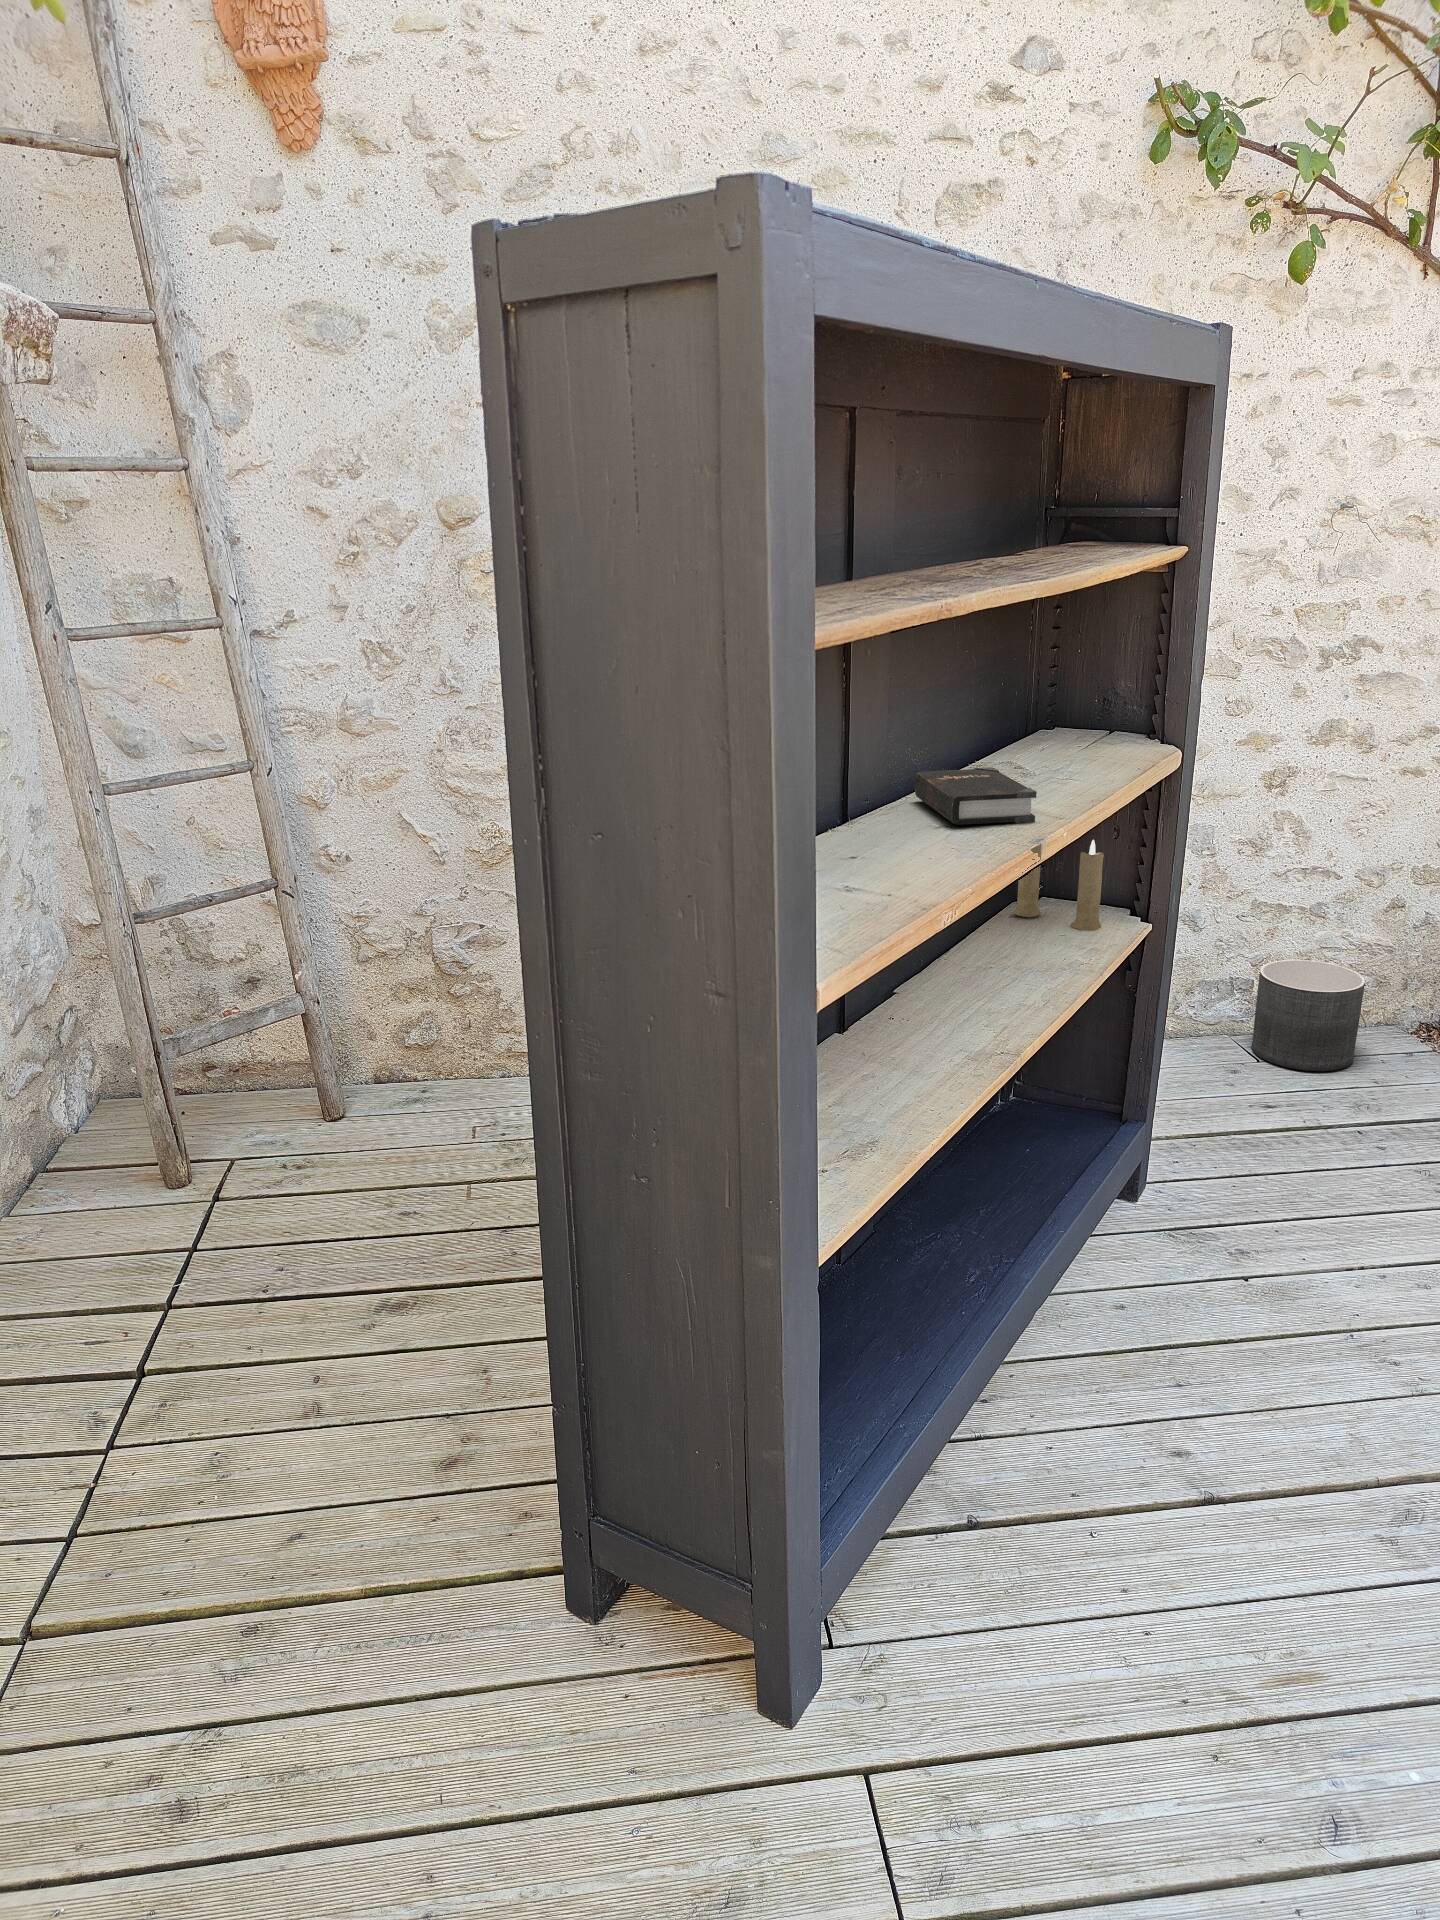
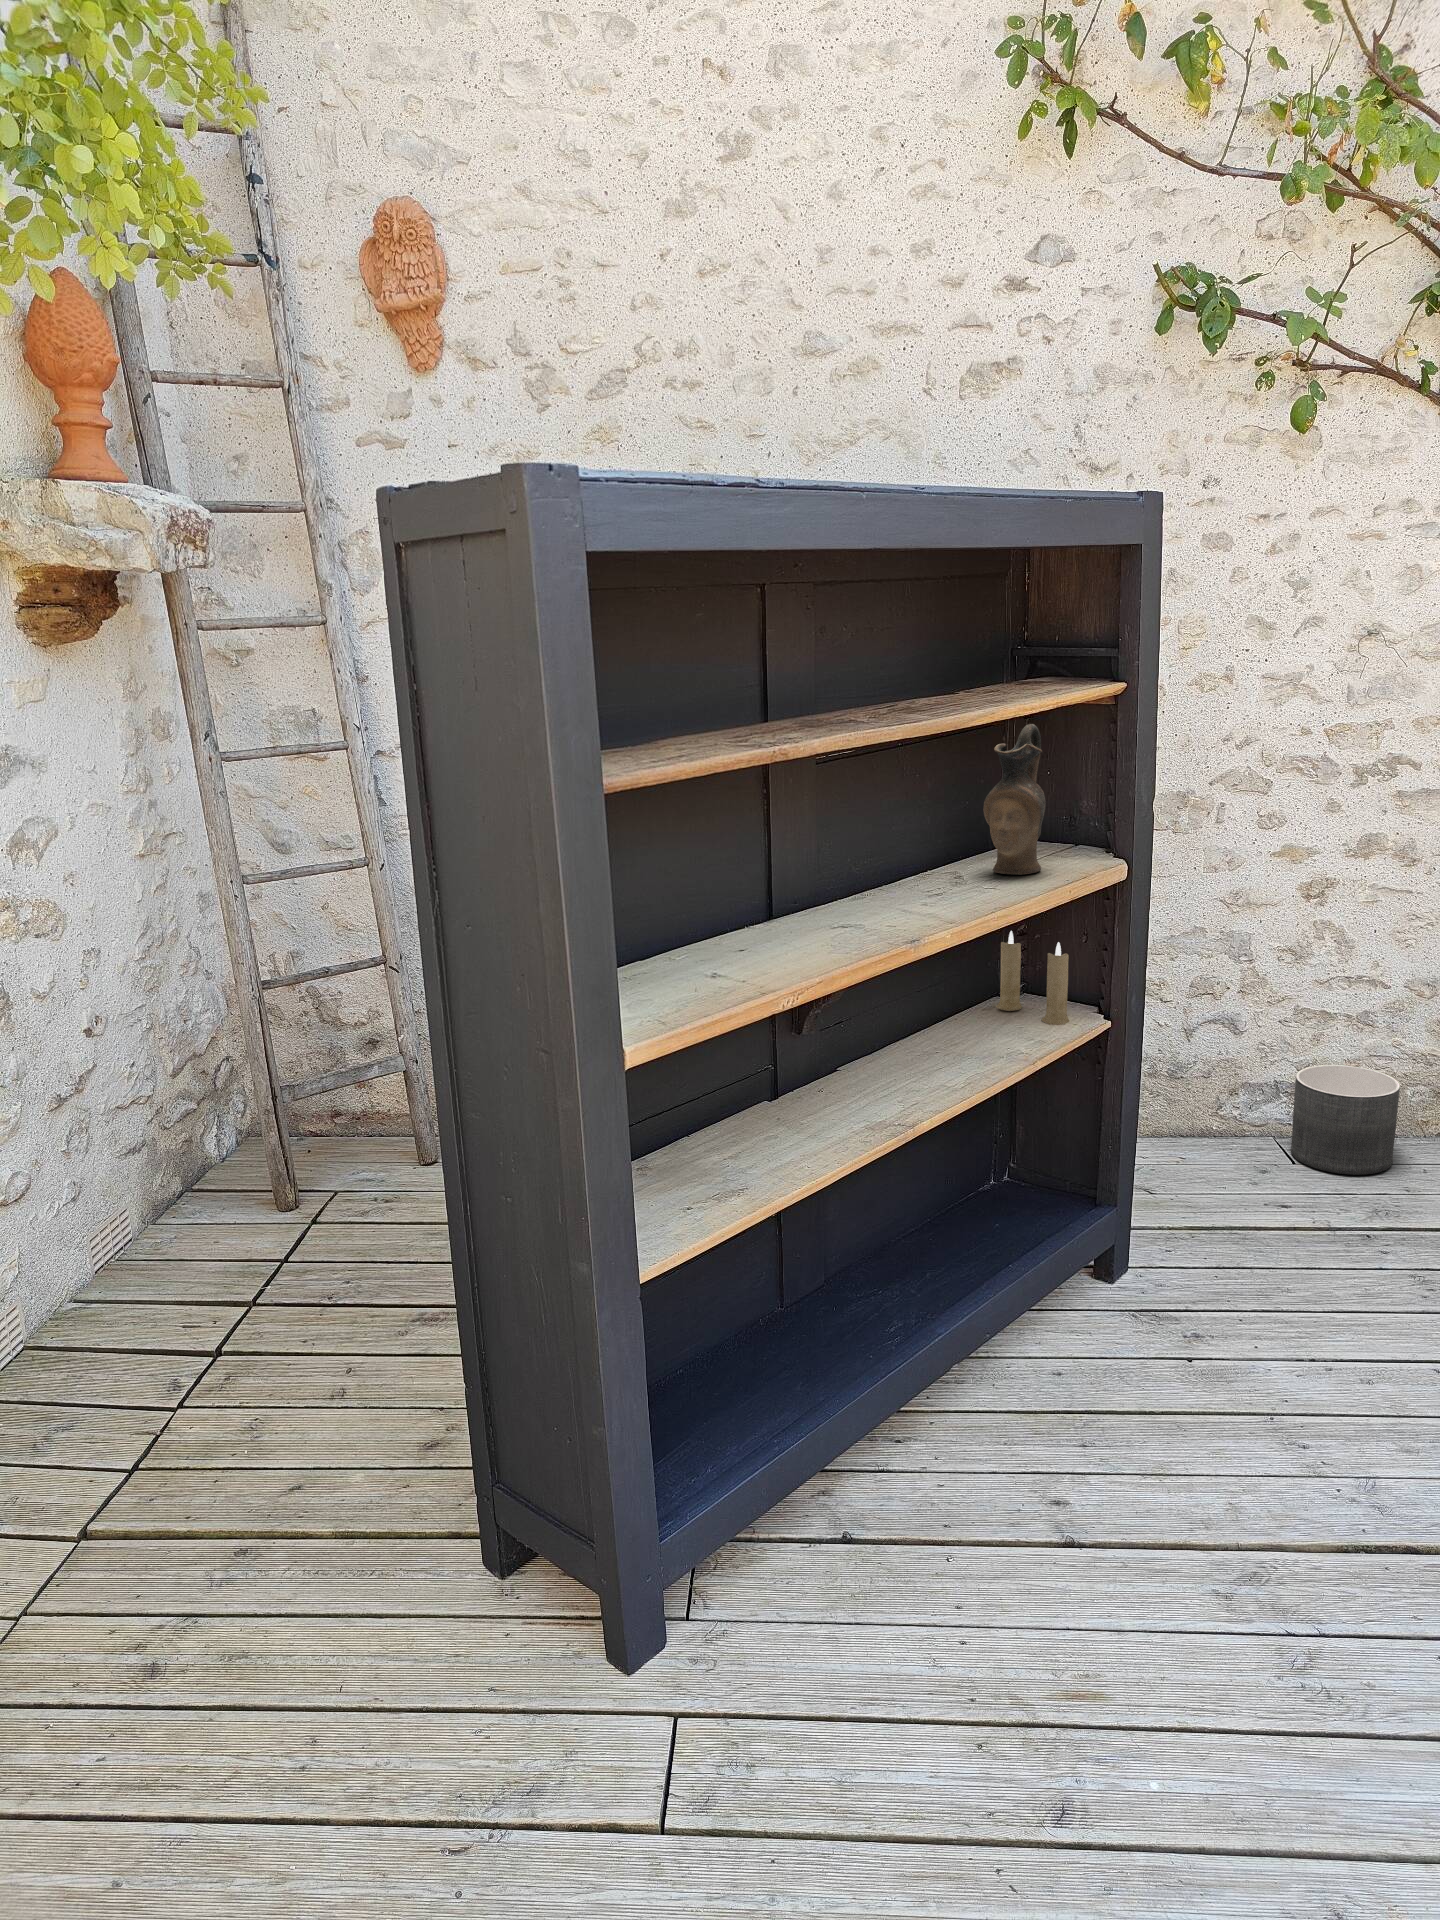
ceramic pitcher: none [1032,594,1101,765] -> present [983,724,1046,874]
hardback book: present [915,767,1037,825] -> none [854,876,936,925]

